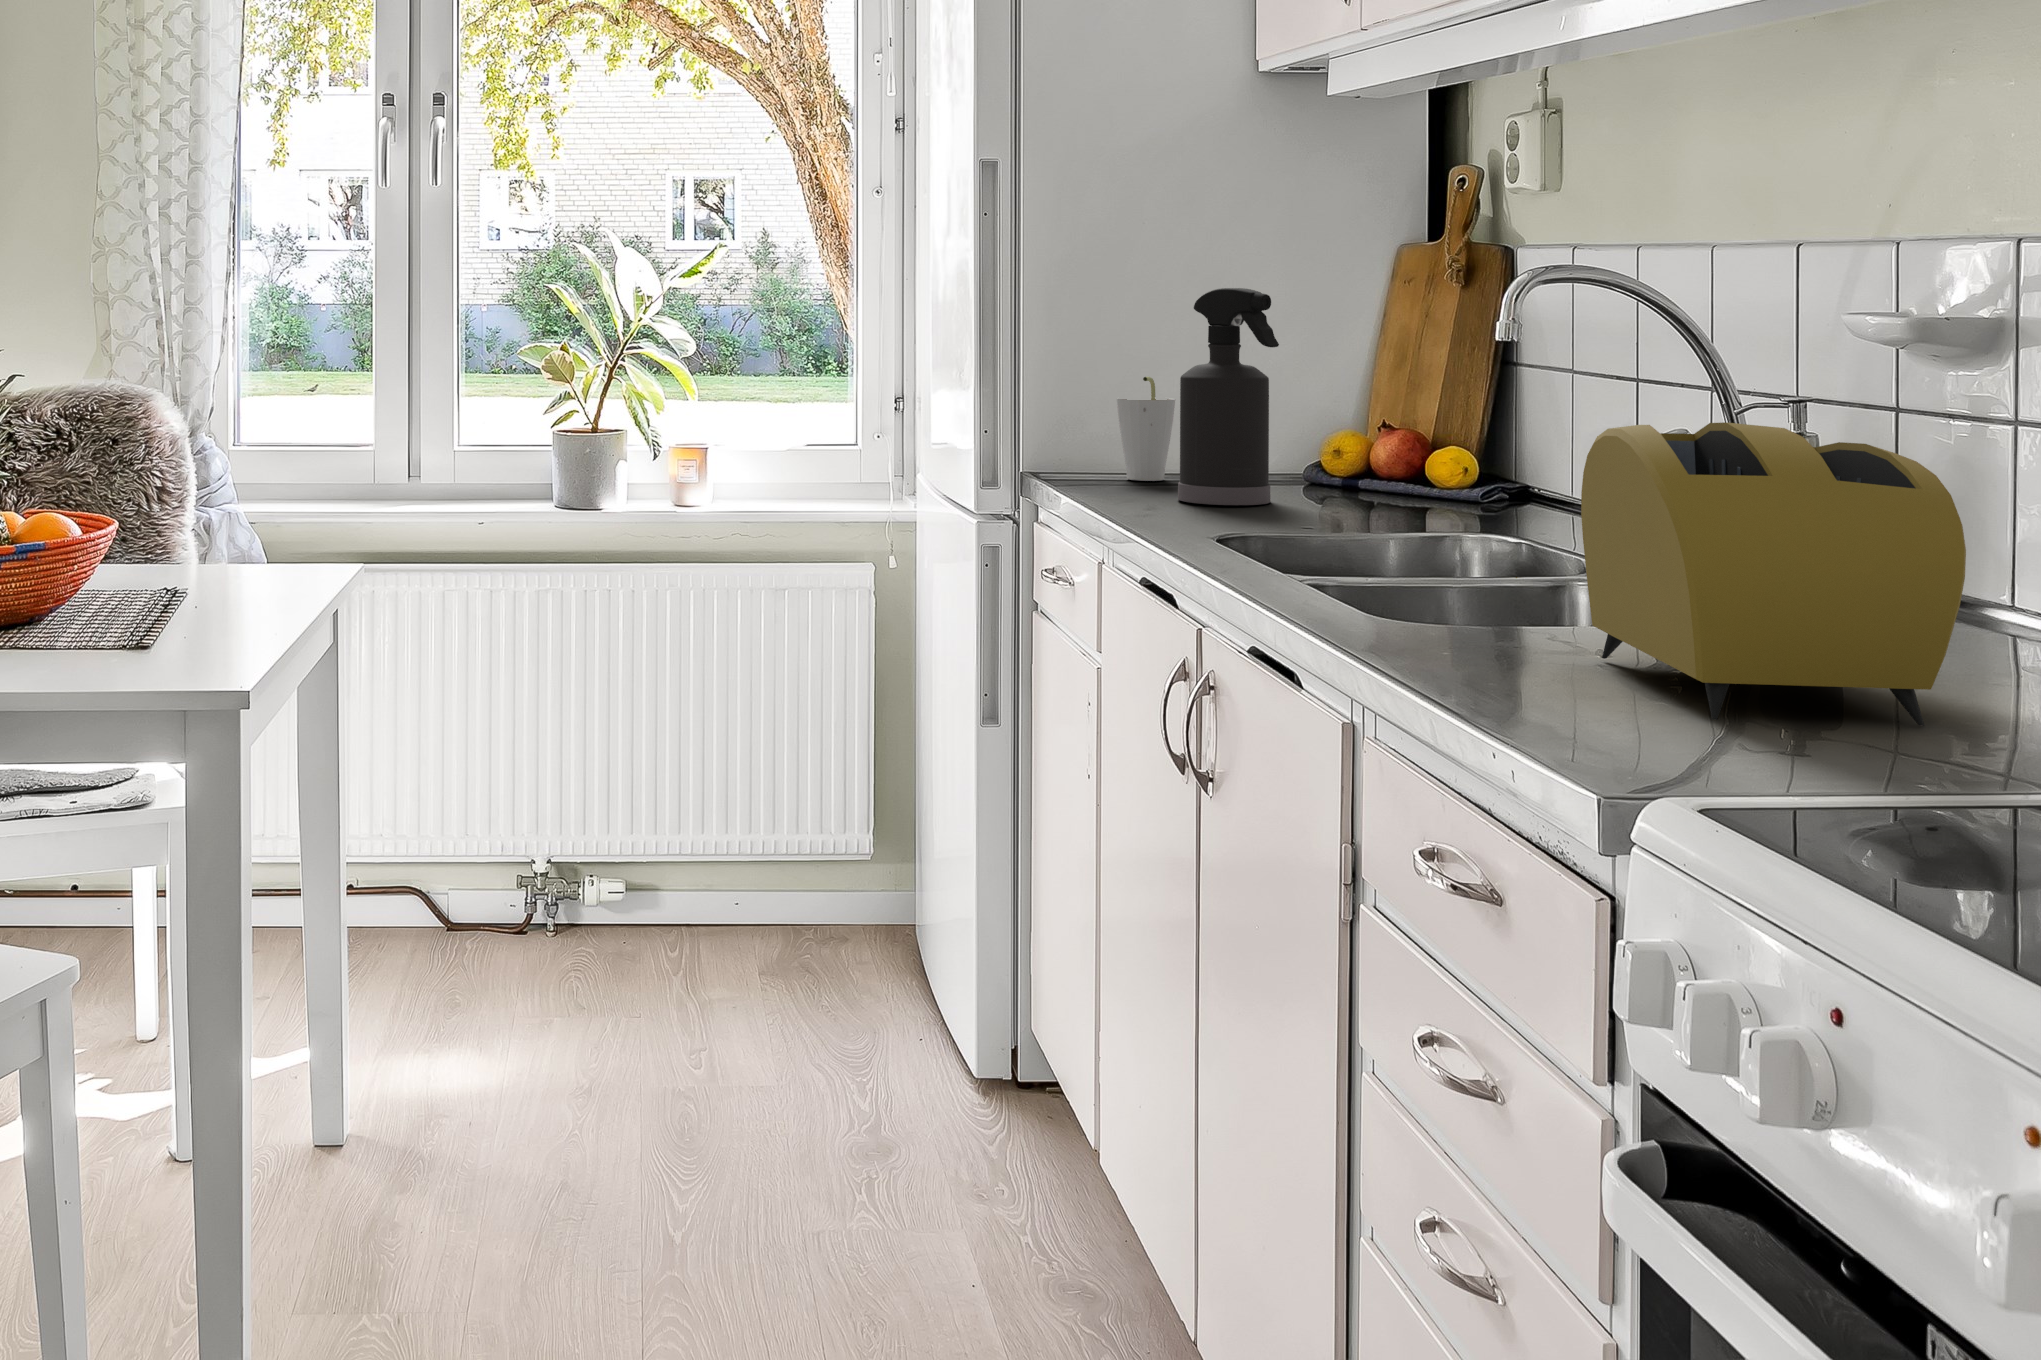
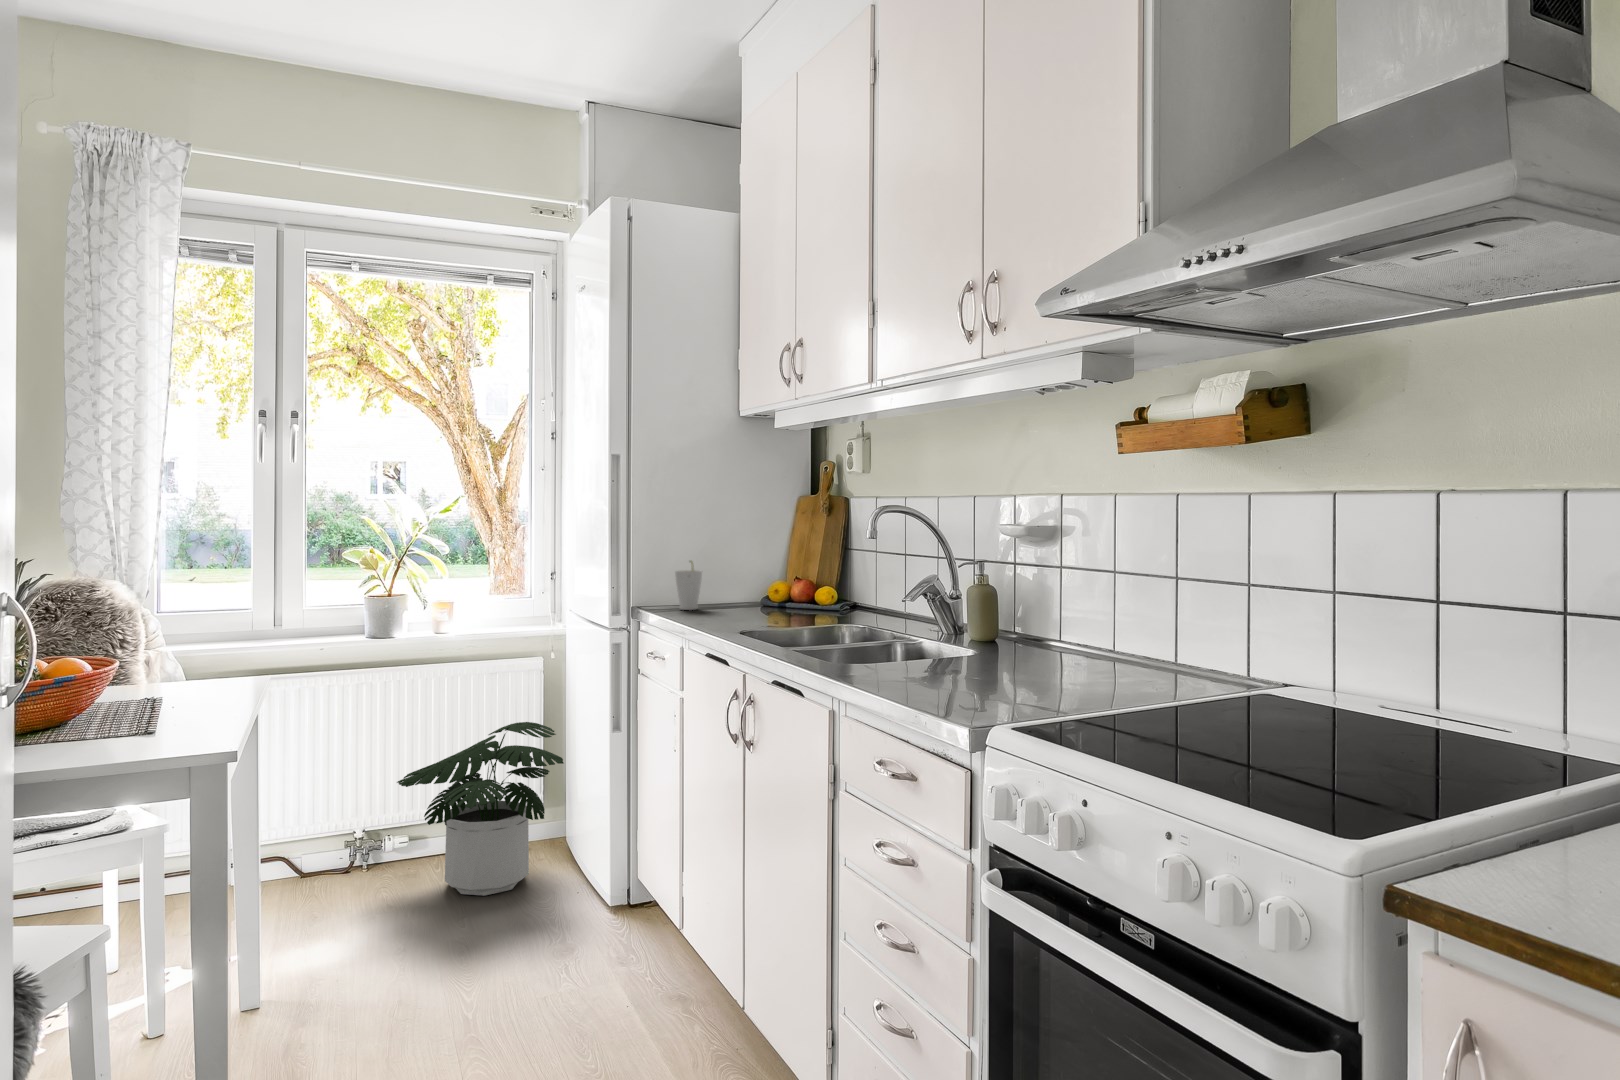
spray bottle: present [1178,288,1279,505] -> none [709,518,756,619]
toaster: present [1581,422,1966,726] -> none [920,569,1073,692]
potted plant: none [598,689,897,1023] -> present [397,722,563,896]

